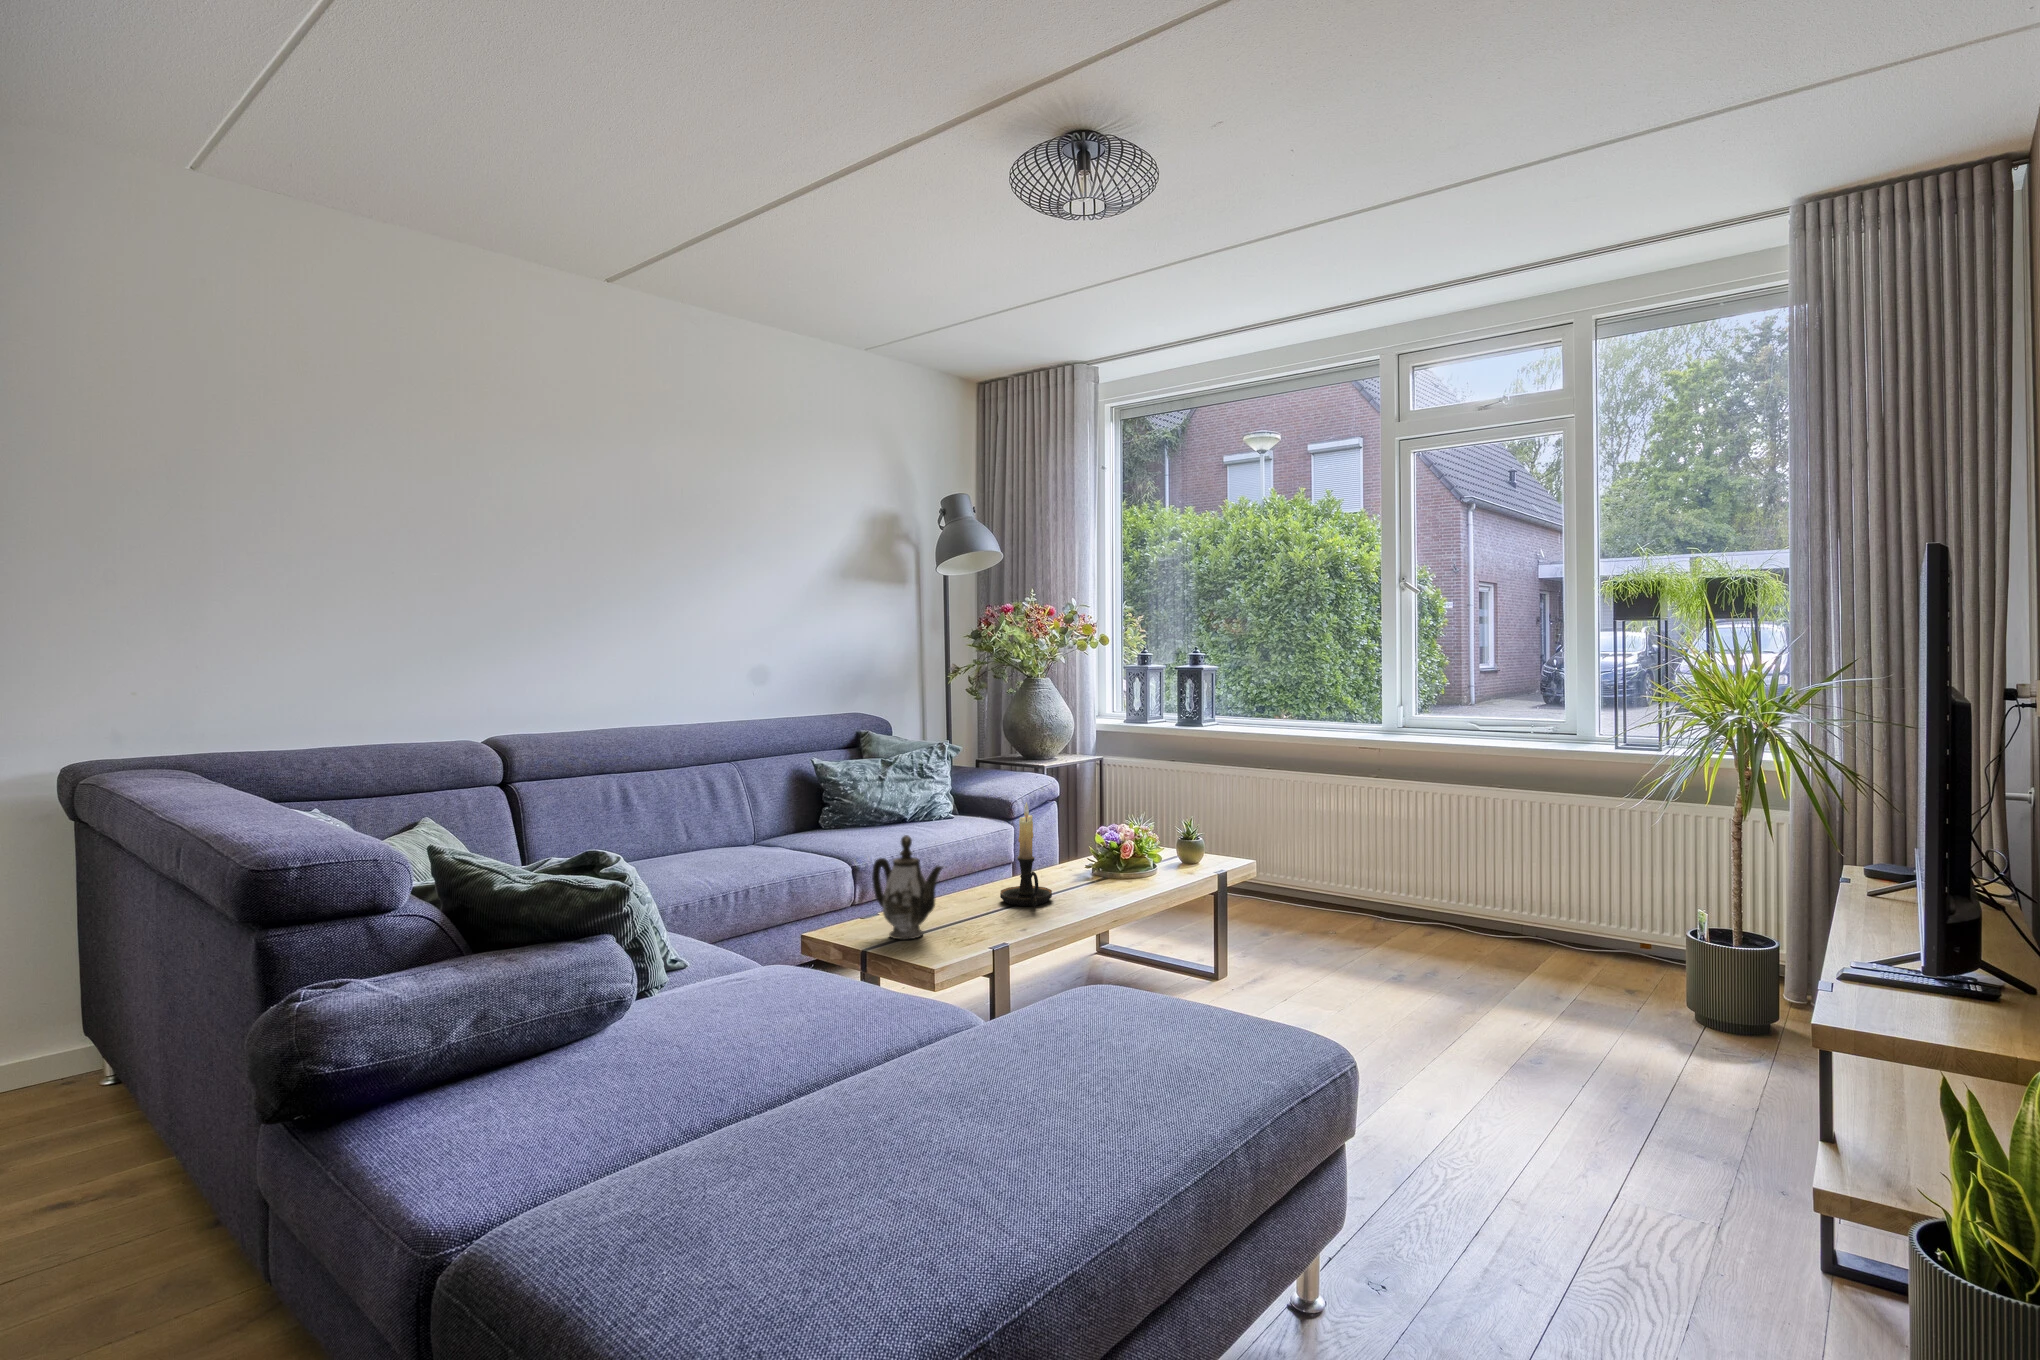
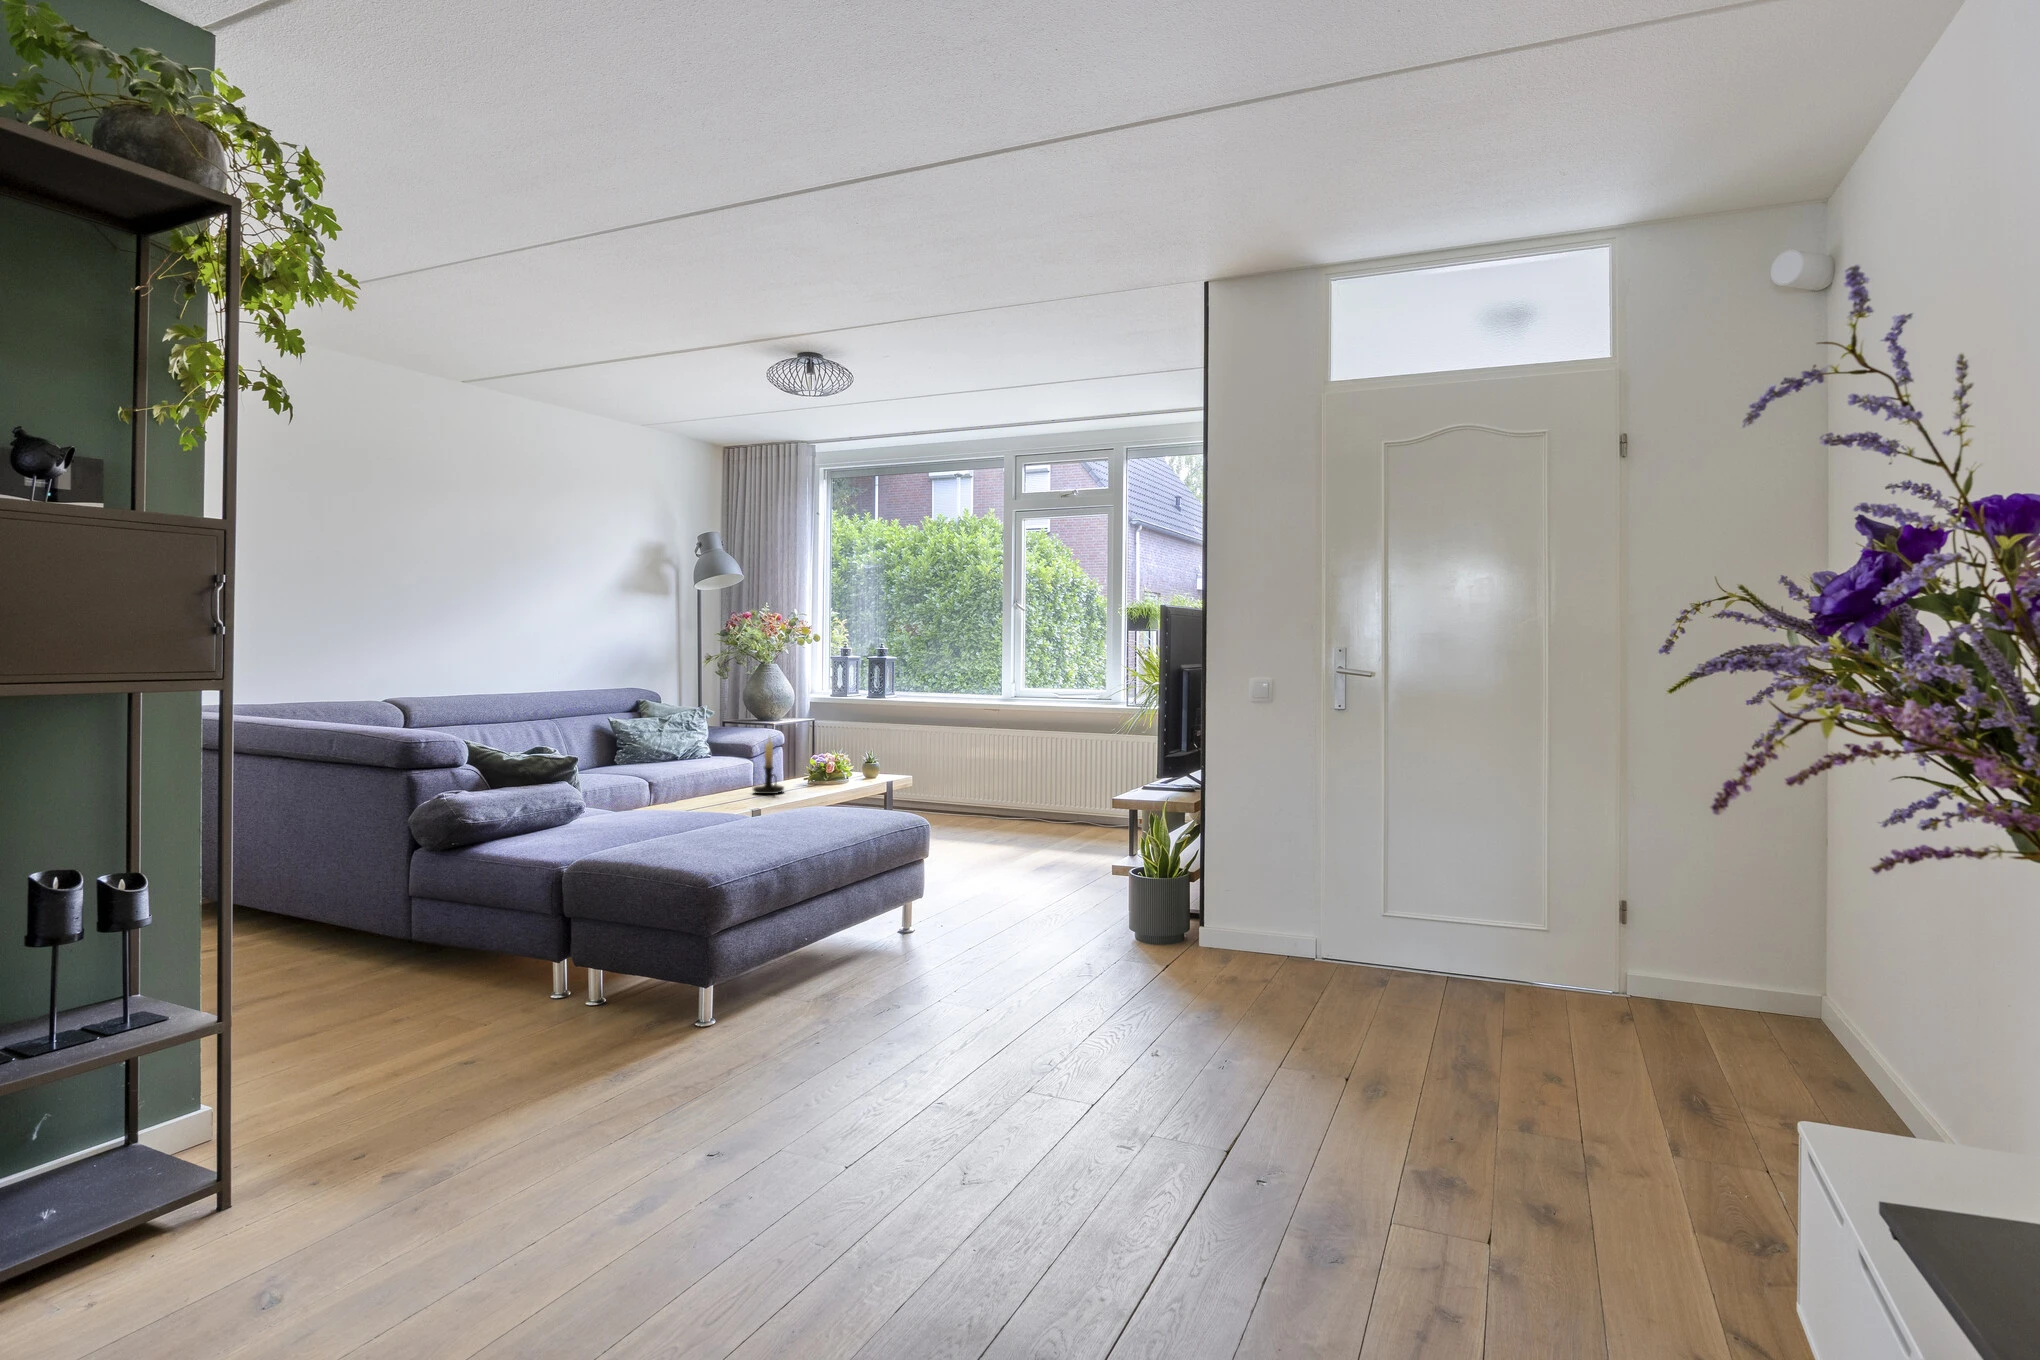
teapot: present [872,835,943,940] -> none [680,748,724,806]

